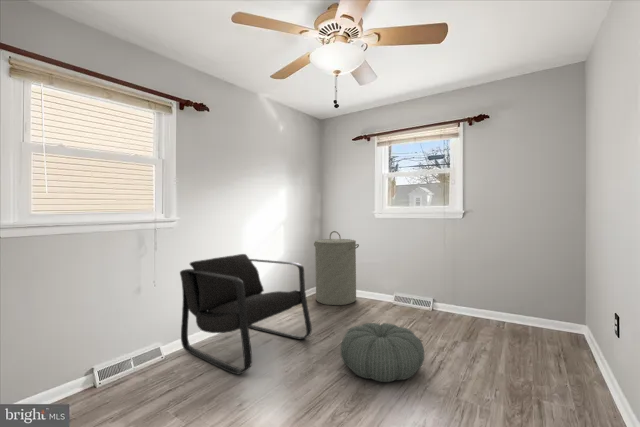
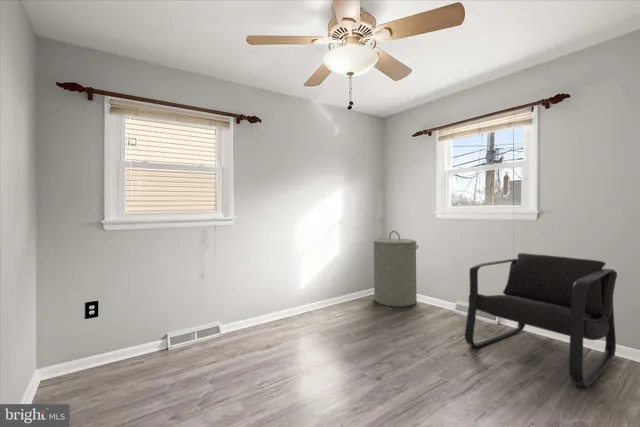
armchair: present [180,254,312,375] -> present [465,253,617,387]
pouf: present [341,323,424,382] -> none [365,327,454,390]

